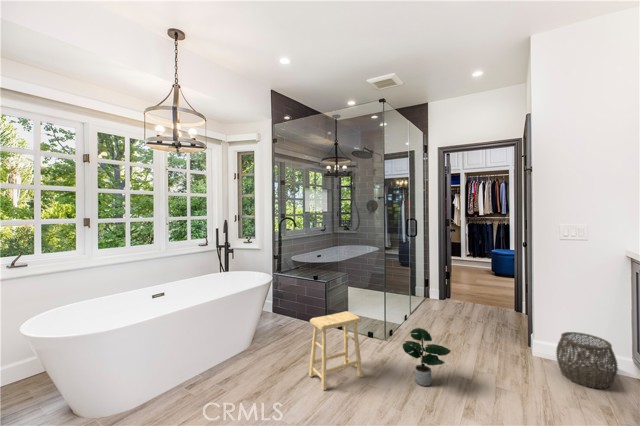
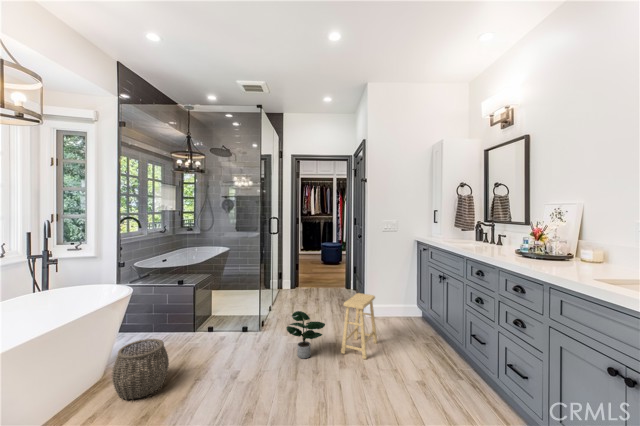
footstool: present [309,311,363,390] -> present [341,293,377,359]
woven basket: present [556,332,618,389] -> present [112,339,169,399]

